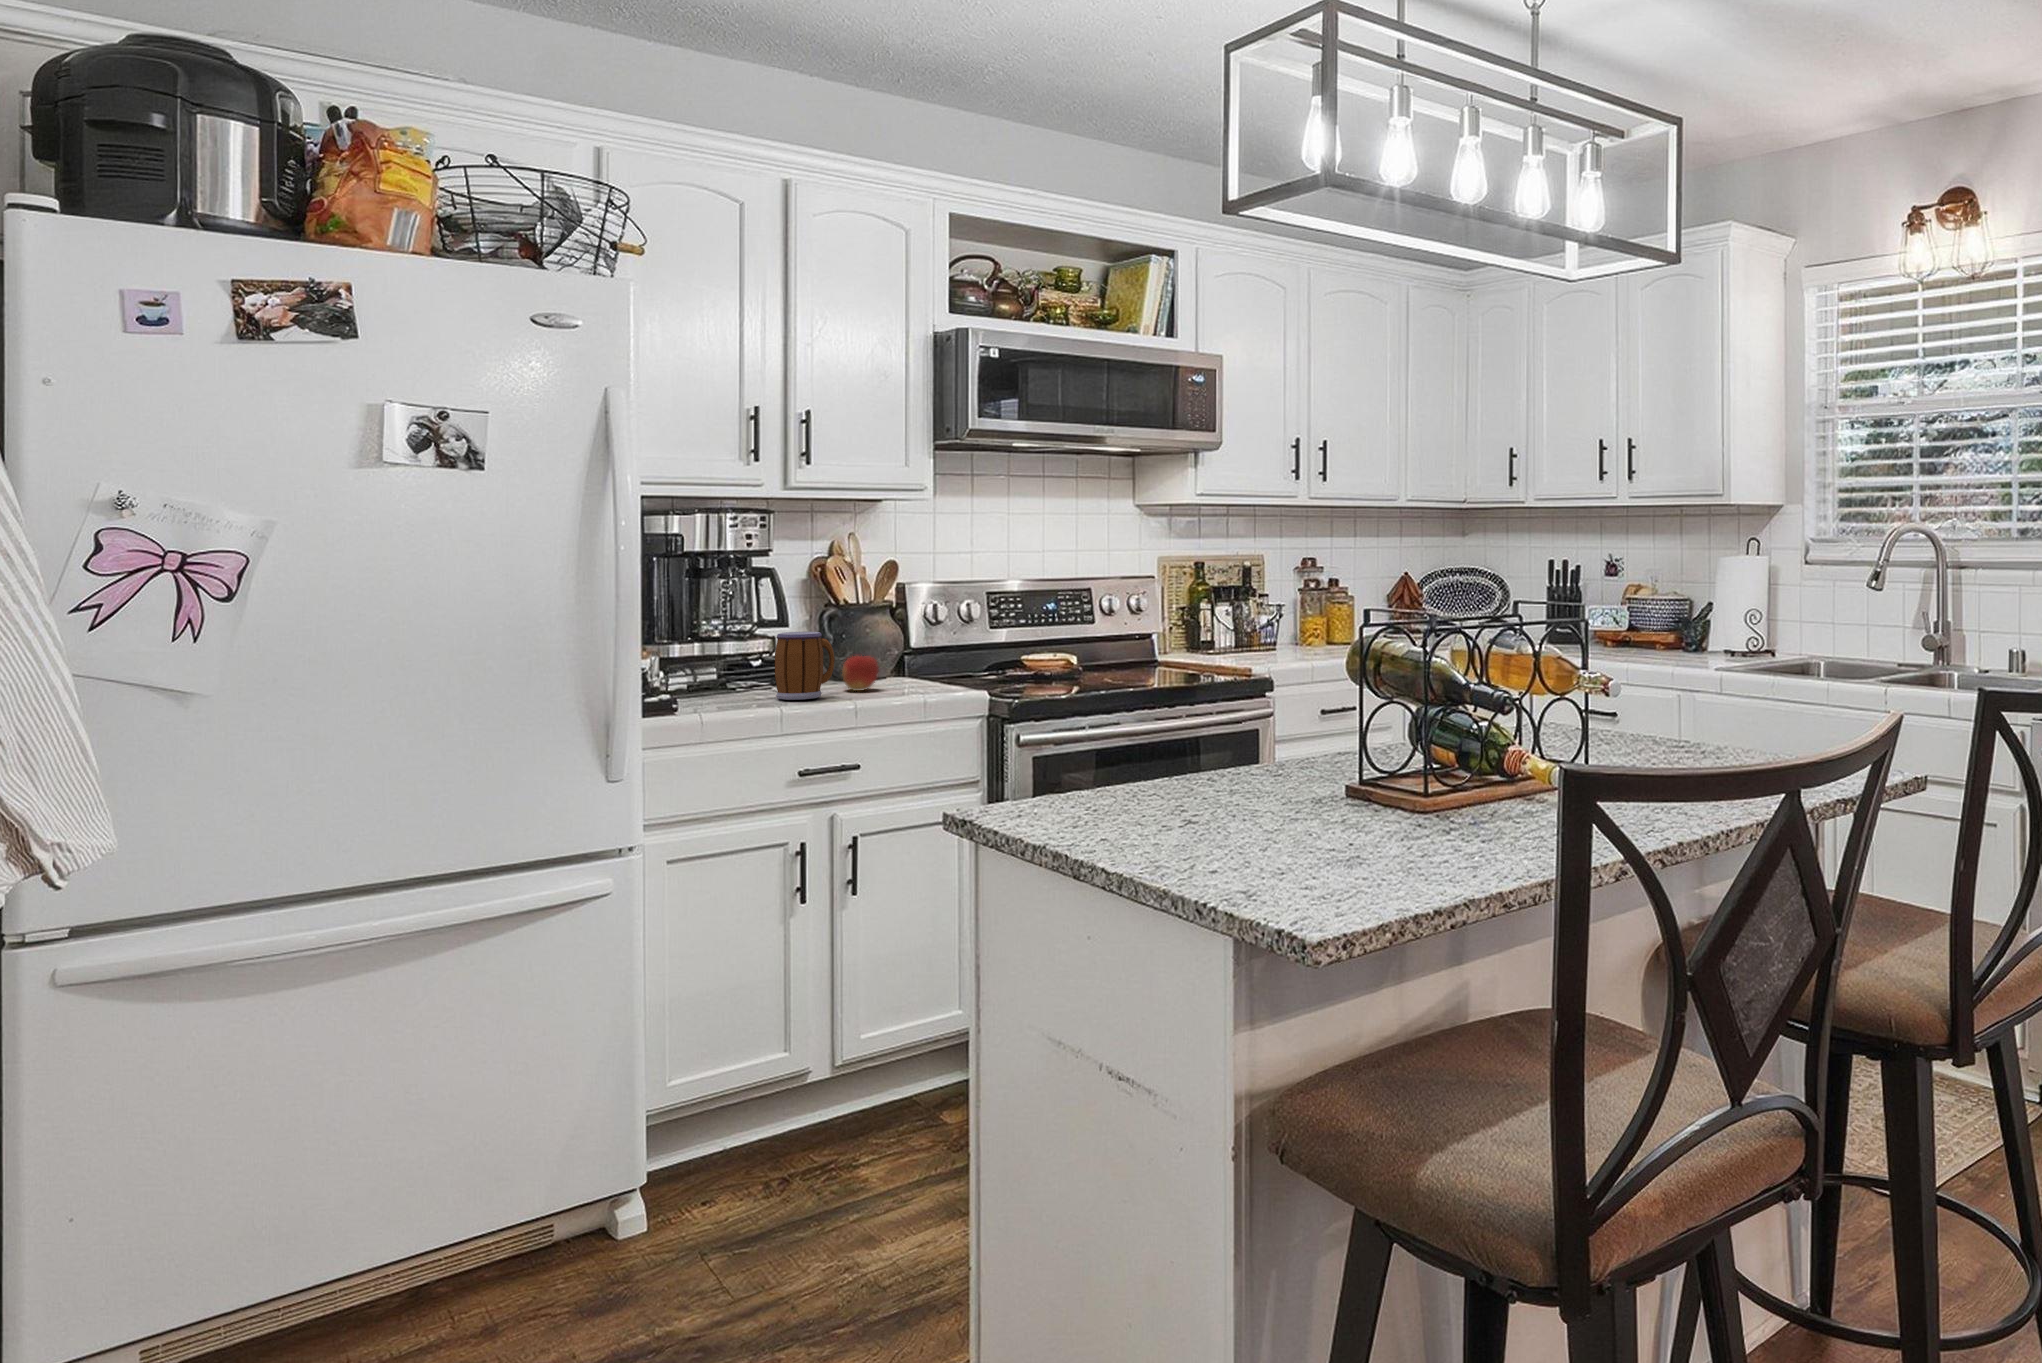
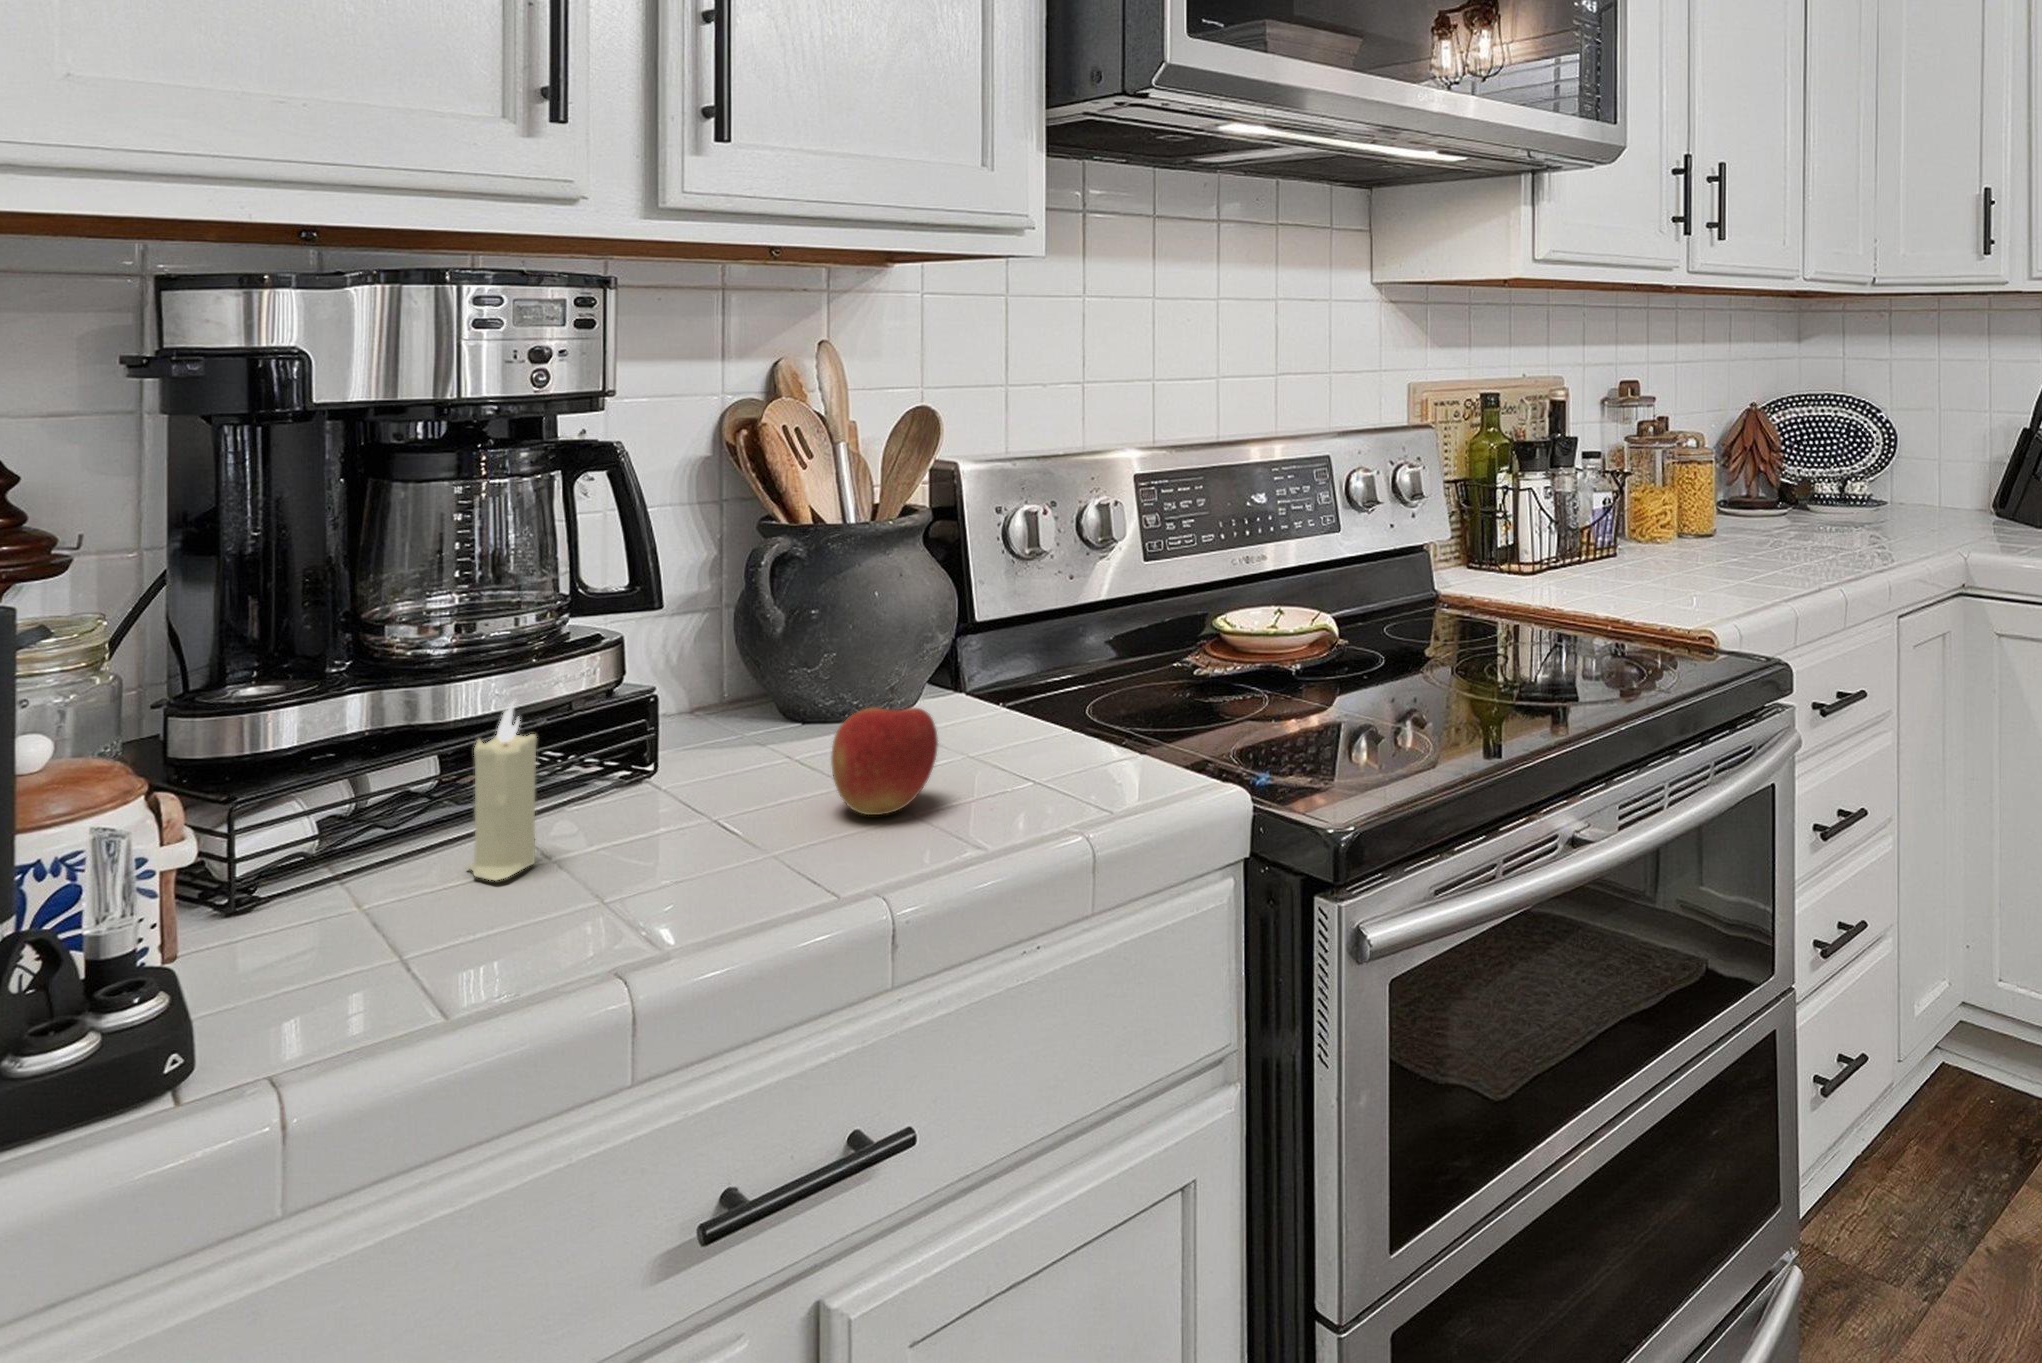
mug: present [775,632,835,700] -> none [619,661,818,912]
candle: none [730,642,750,695] -> present [467,701,537,880]

